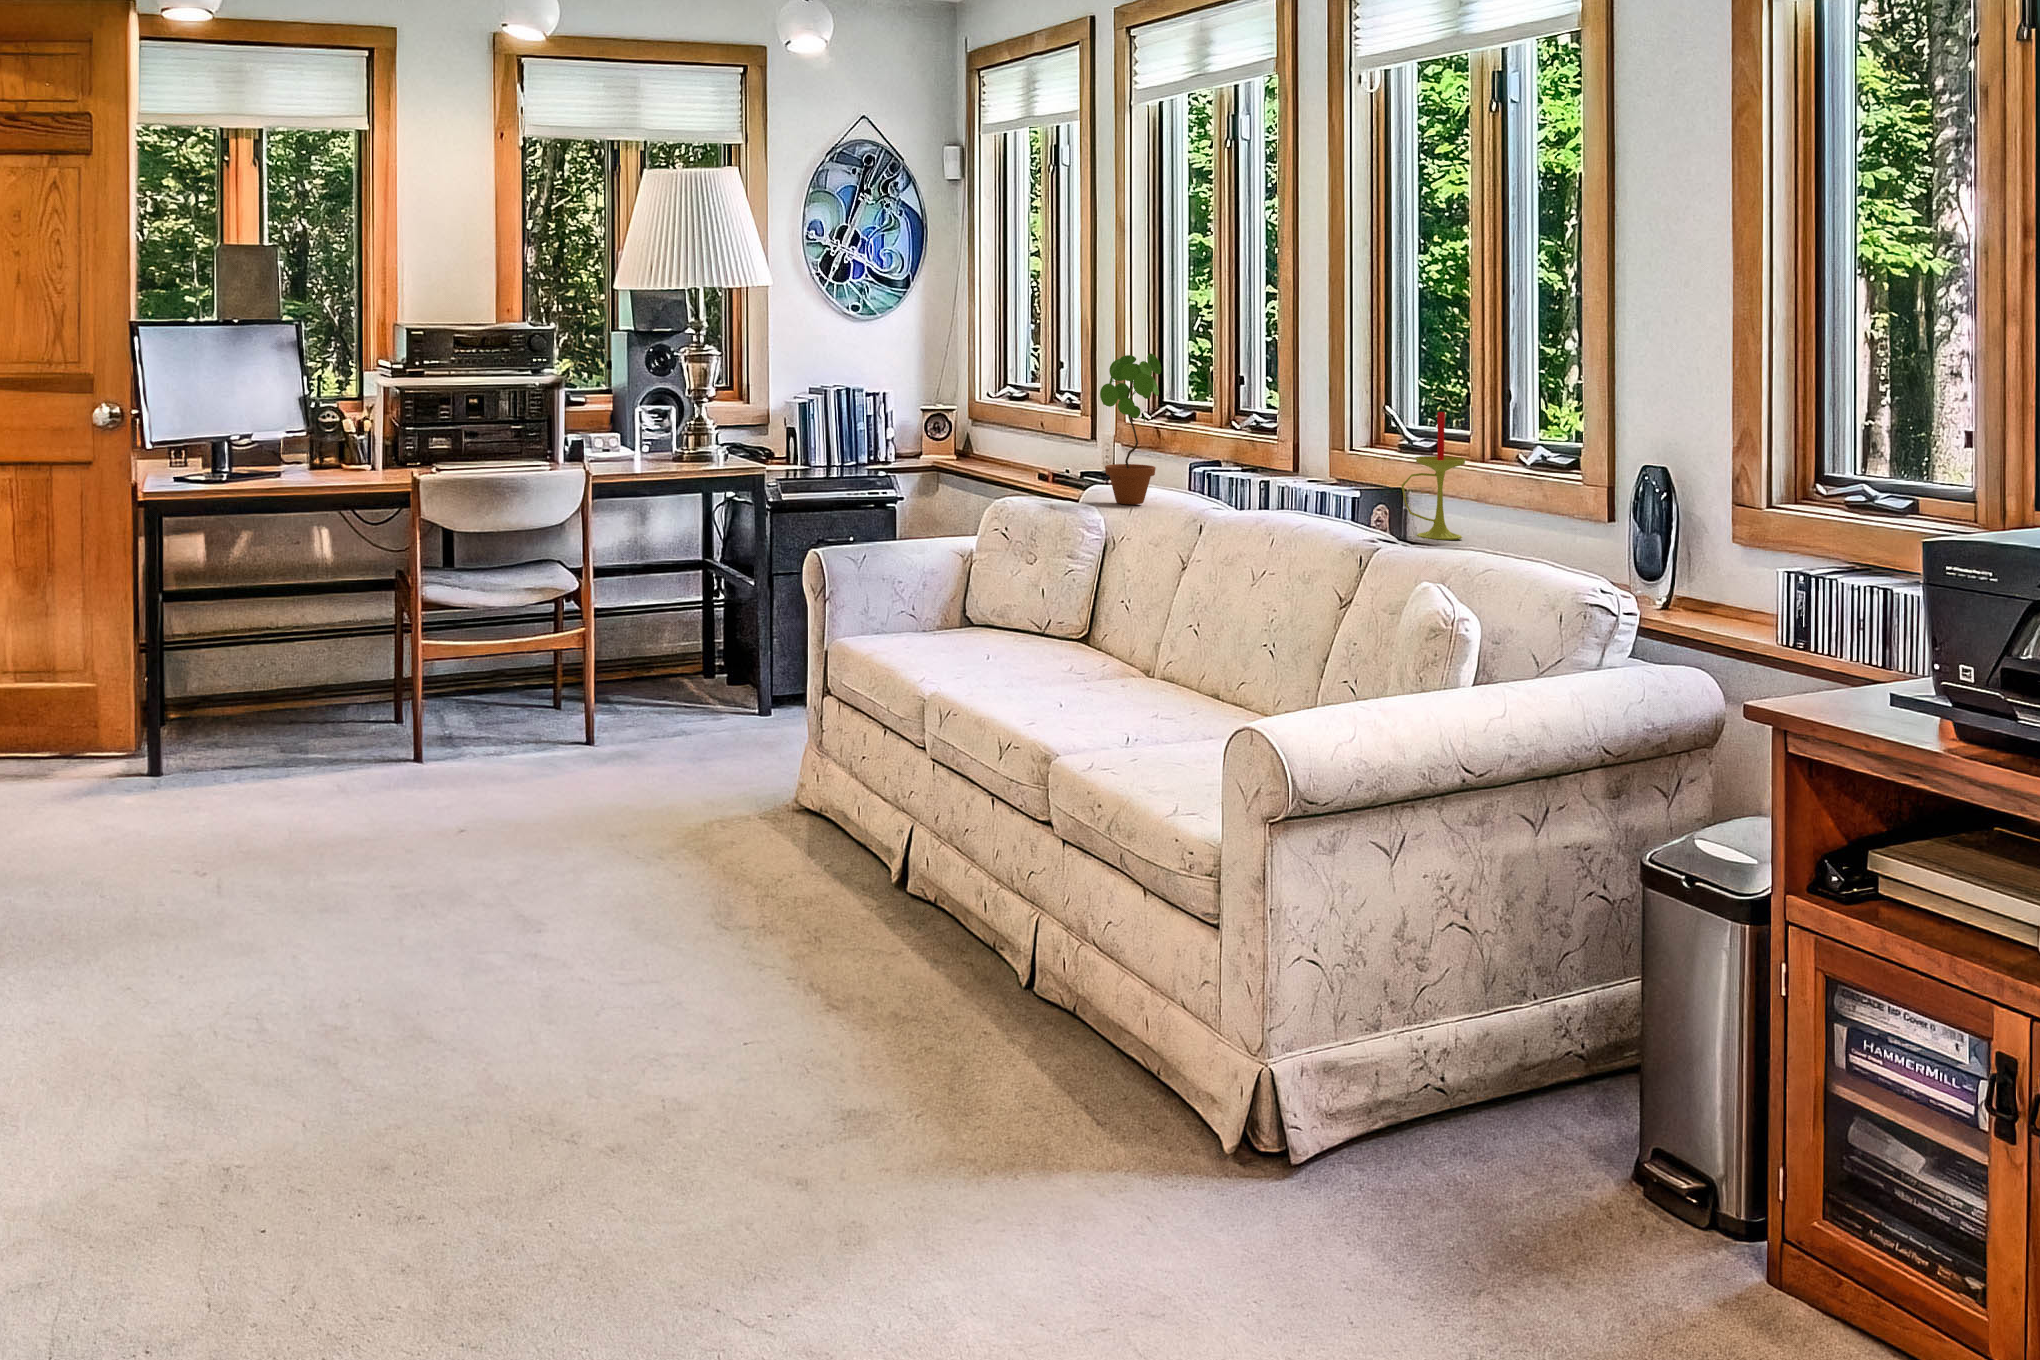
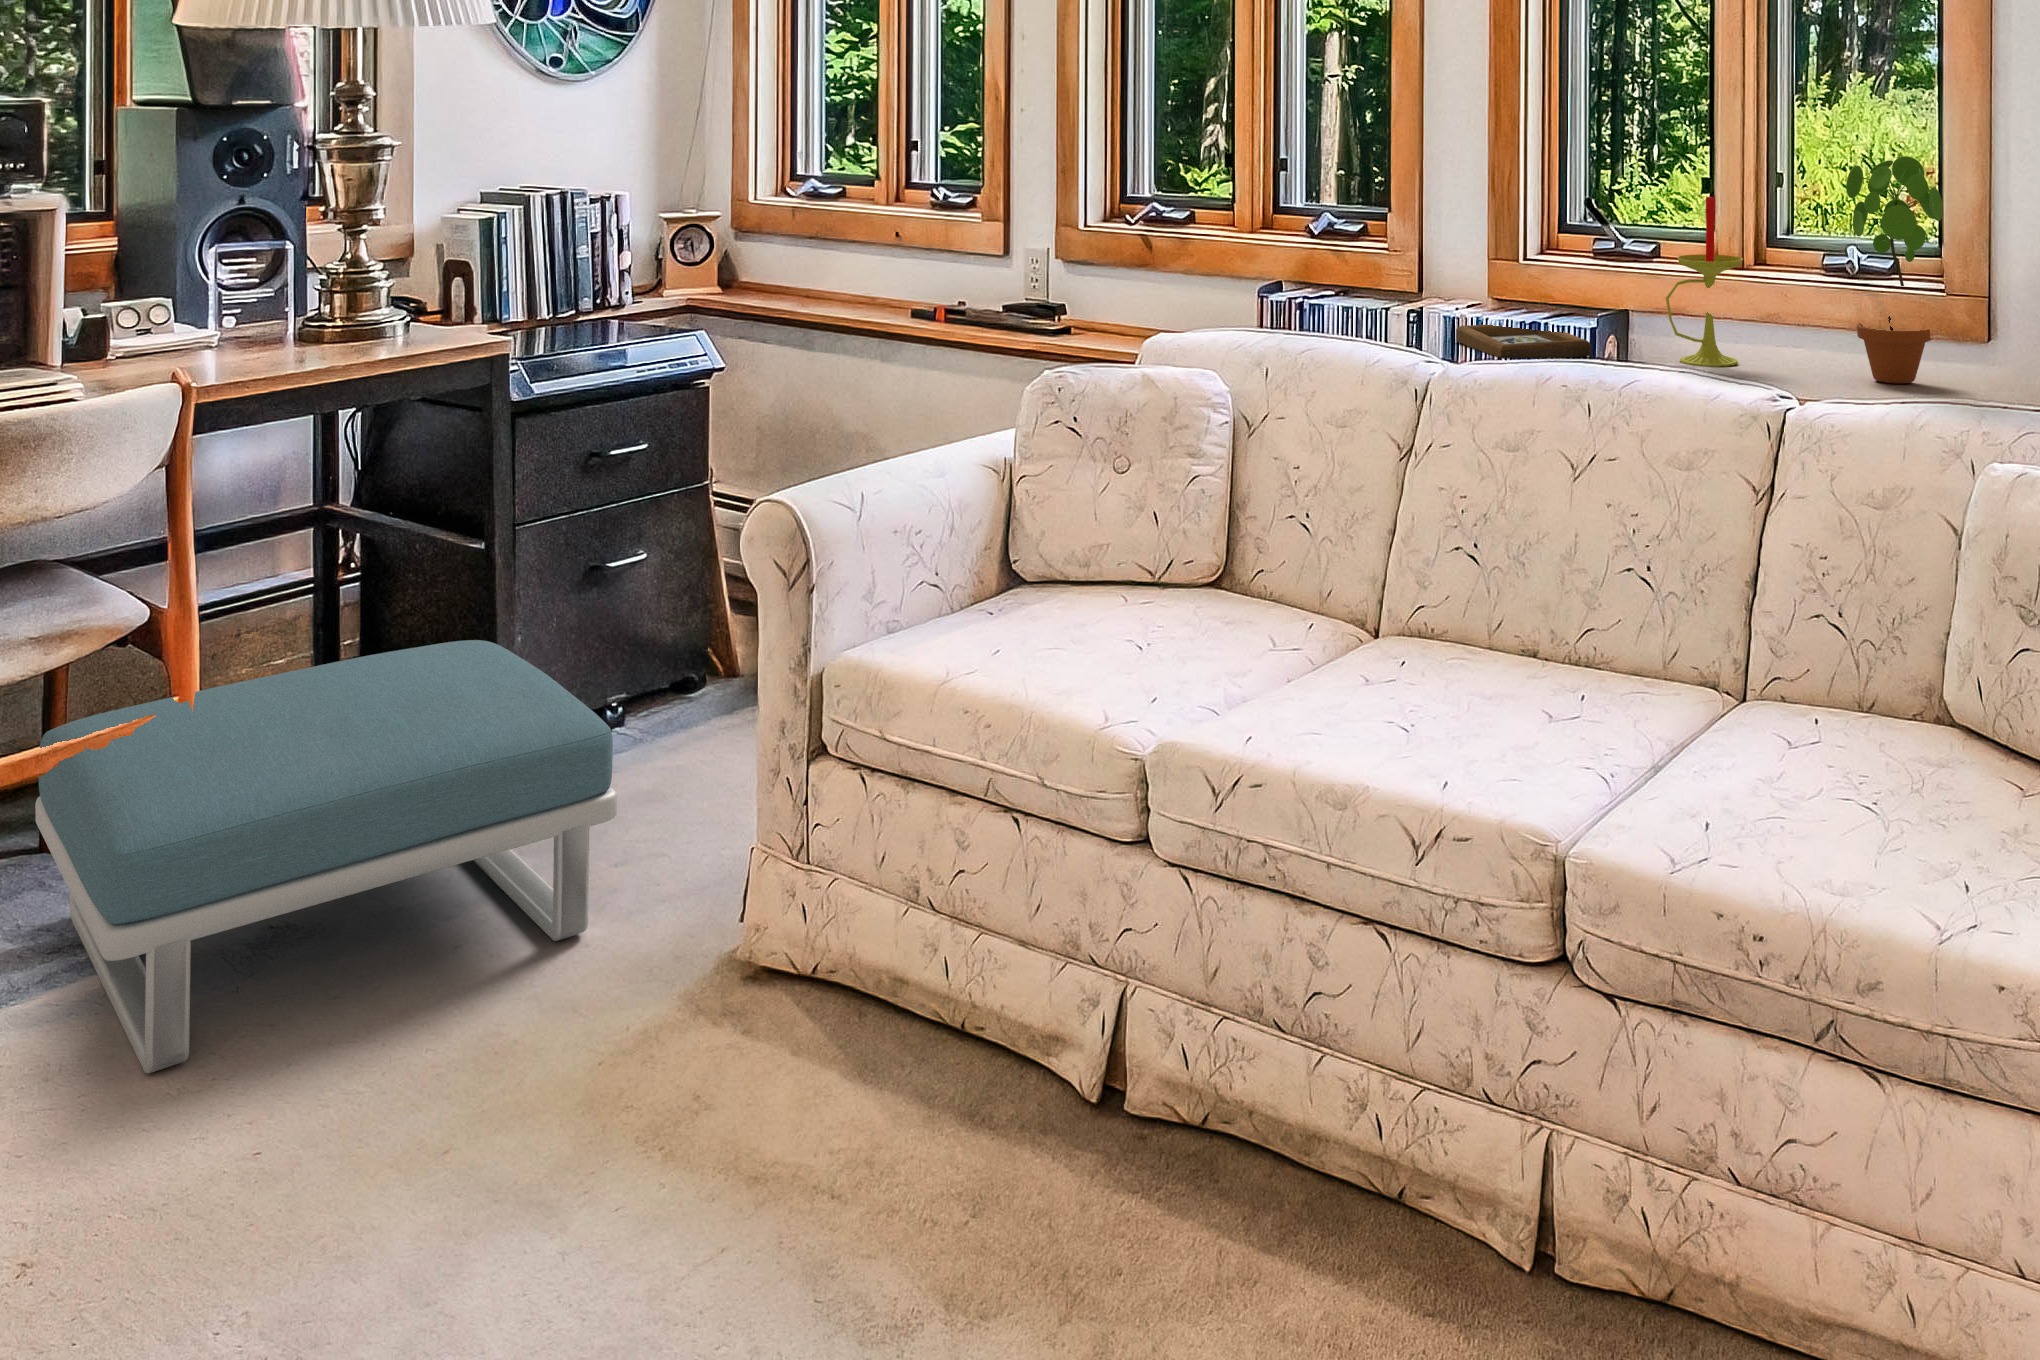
potted plant: present [1100,353,1161,504] -> present [1846,156,1943,383]
picture frame: none [1286,501,1361,526] -> present [1456,324,1591,358]
footstool: none [524,637,759,798] -> present [35,640,617,1073]

